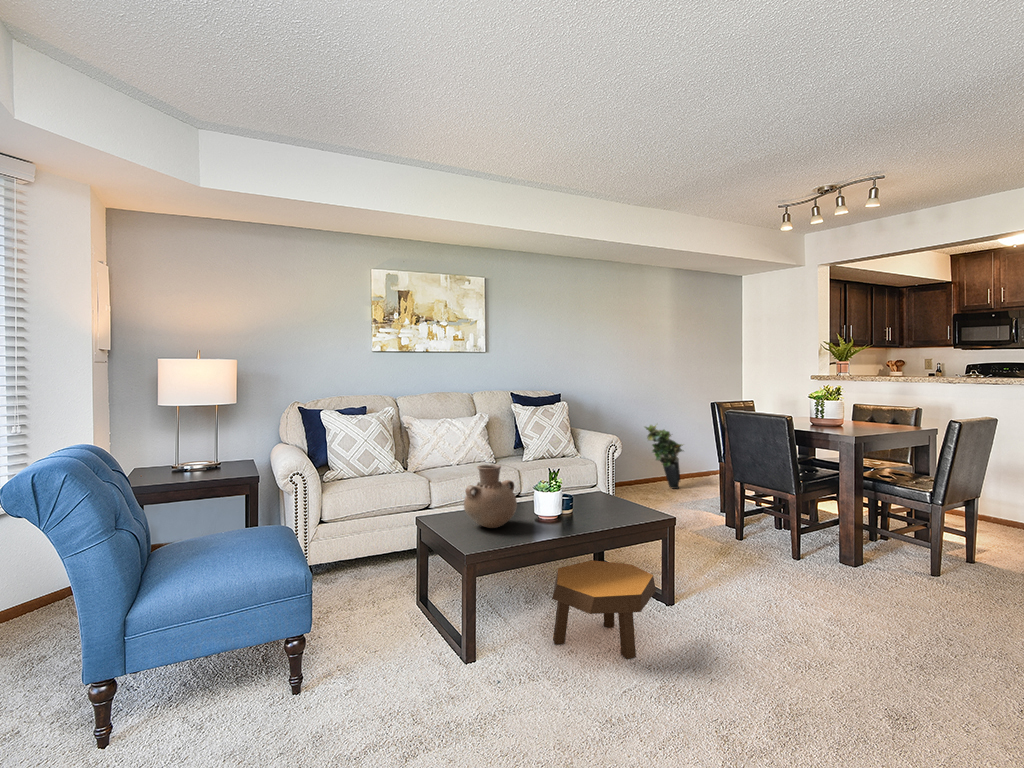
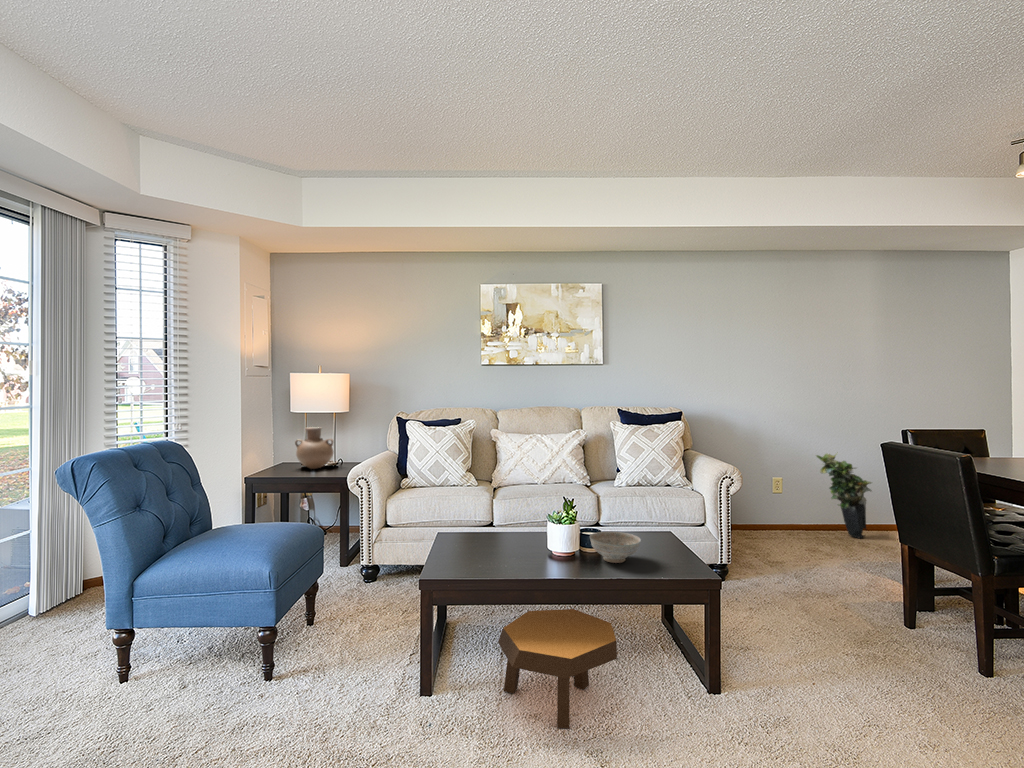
vase: present [464,464,517,528] -> present [295,427,333,469]
decorative bowl: none [584,491,629,516] -> present [590,531,641,563]

